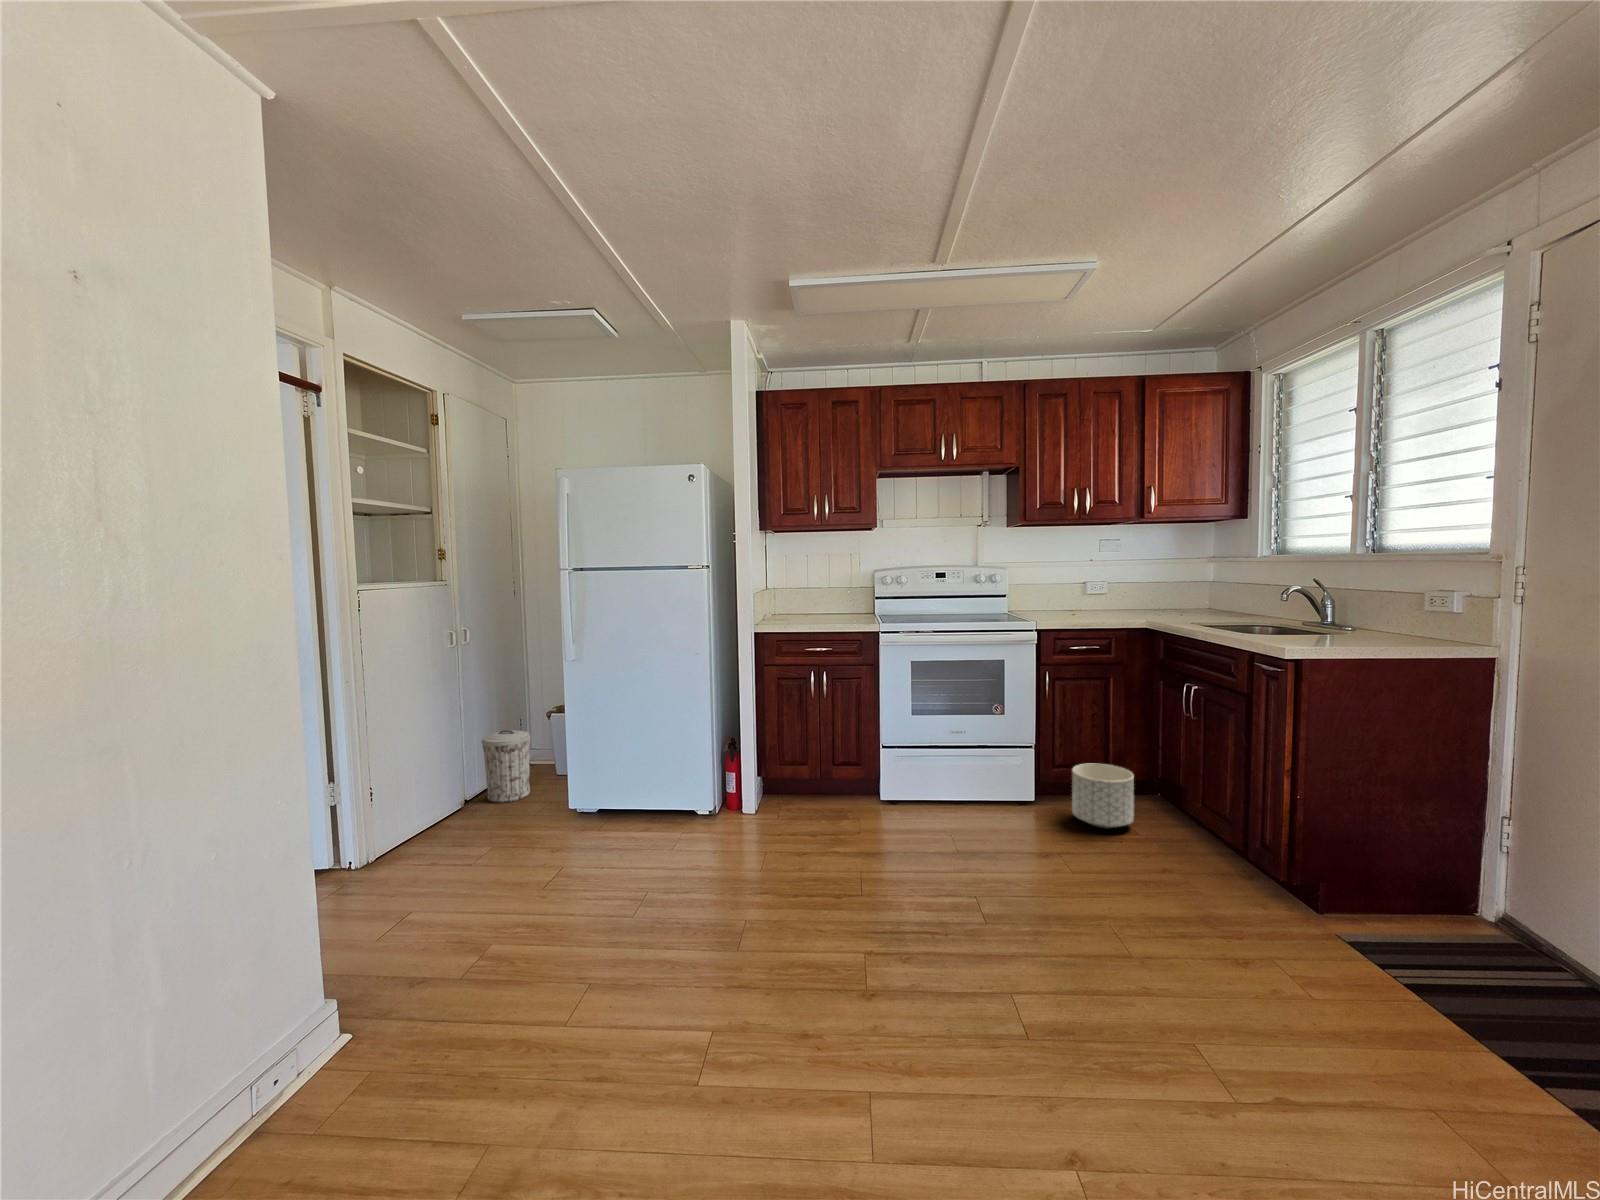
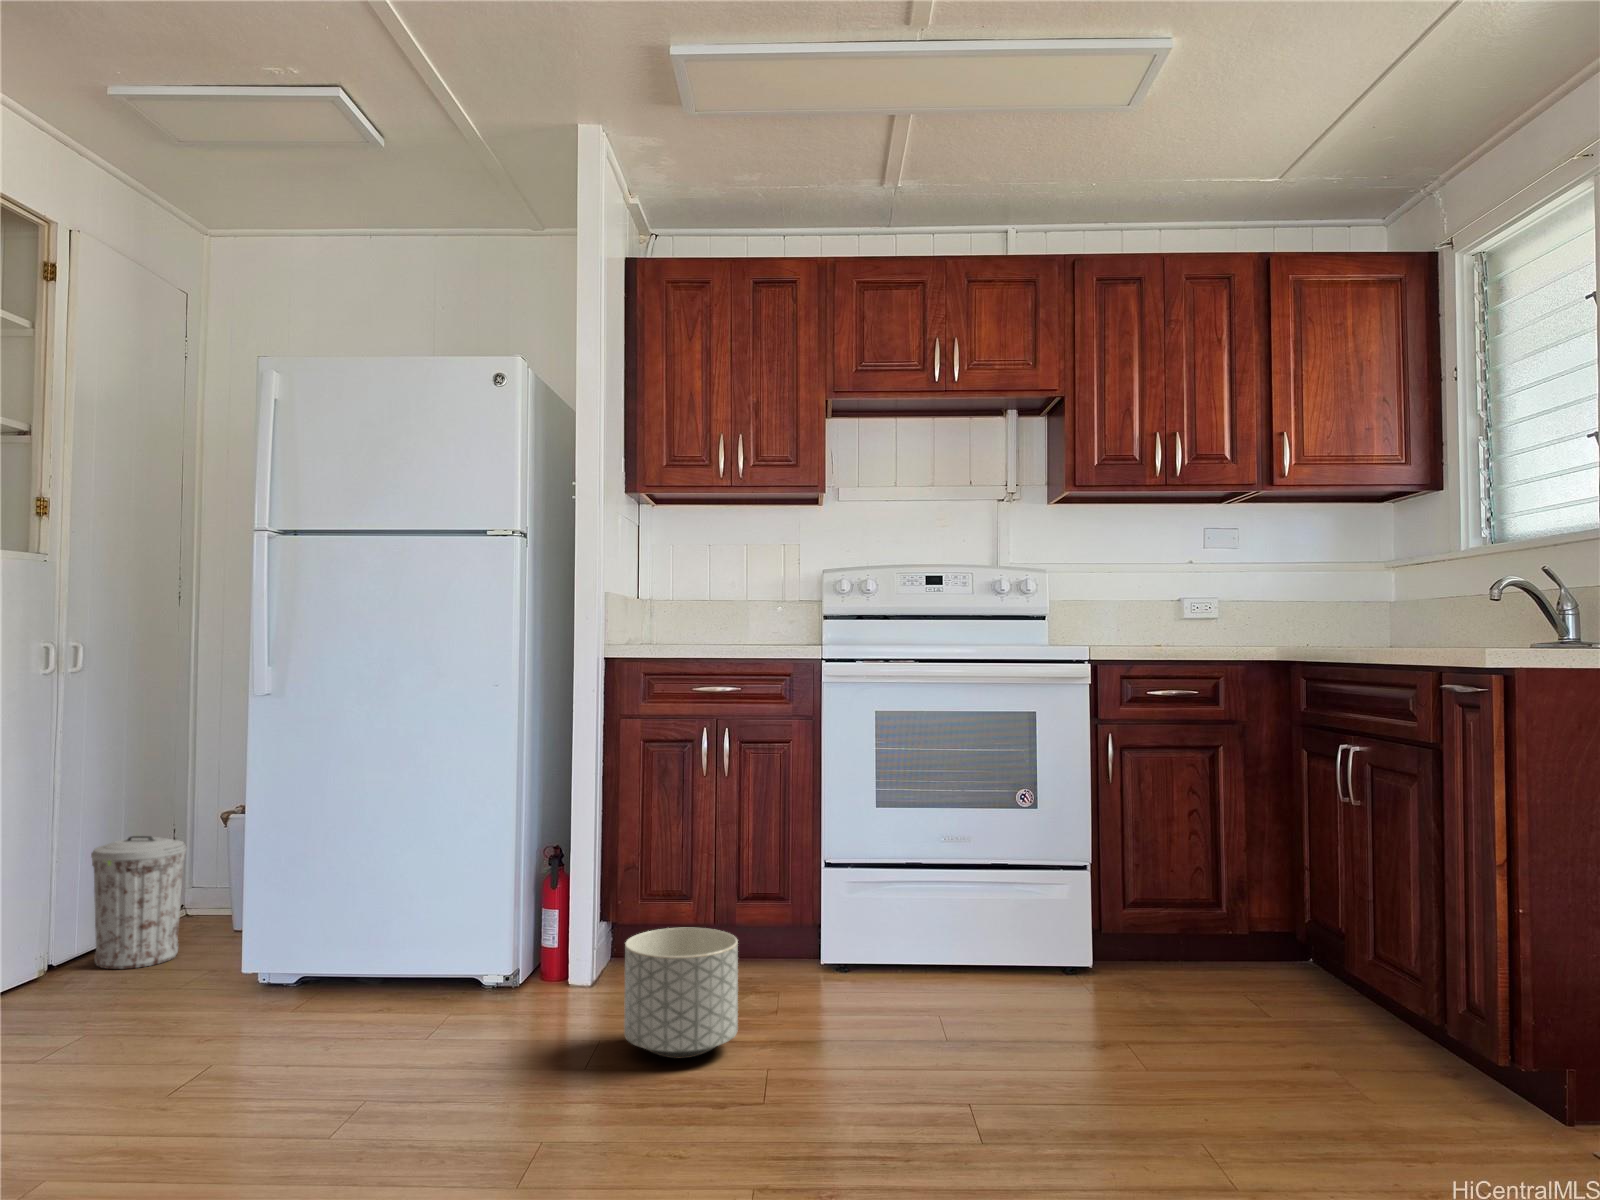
planter: present [1072,763,1134,829] -> present [624,928,738,1058]

